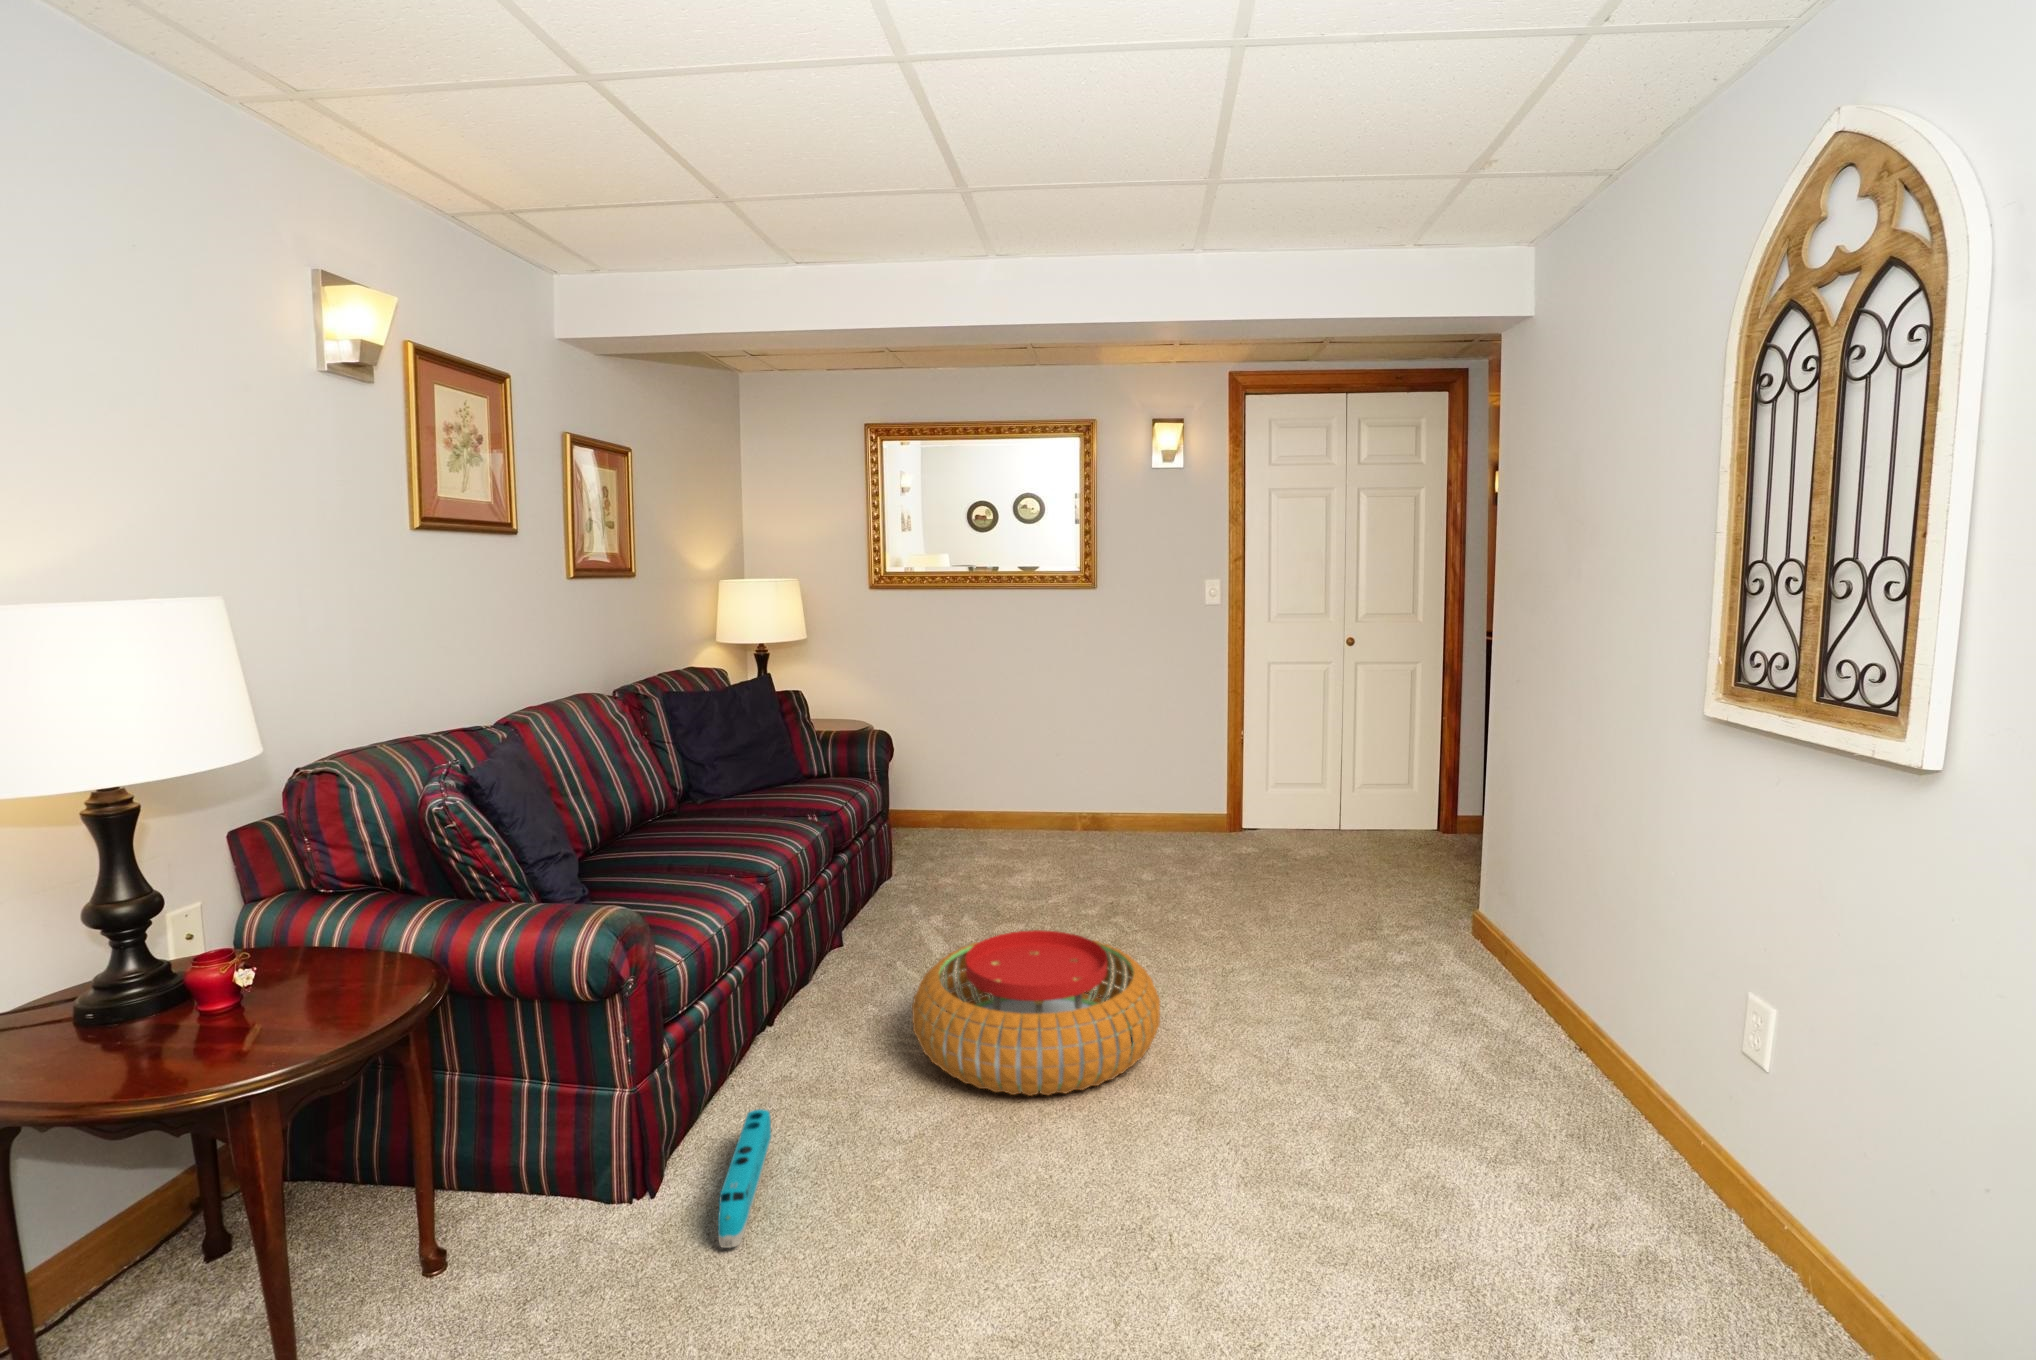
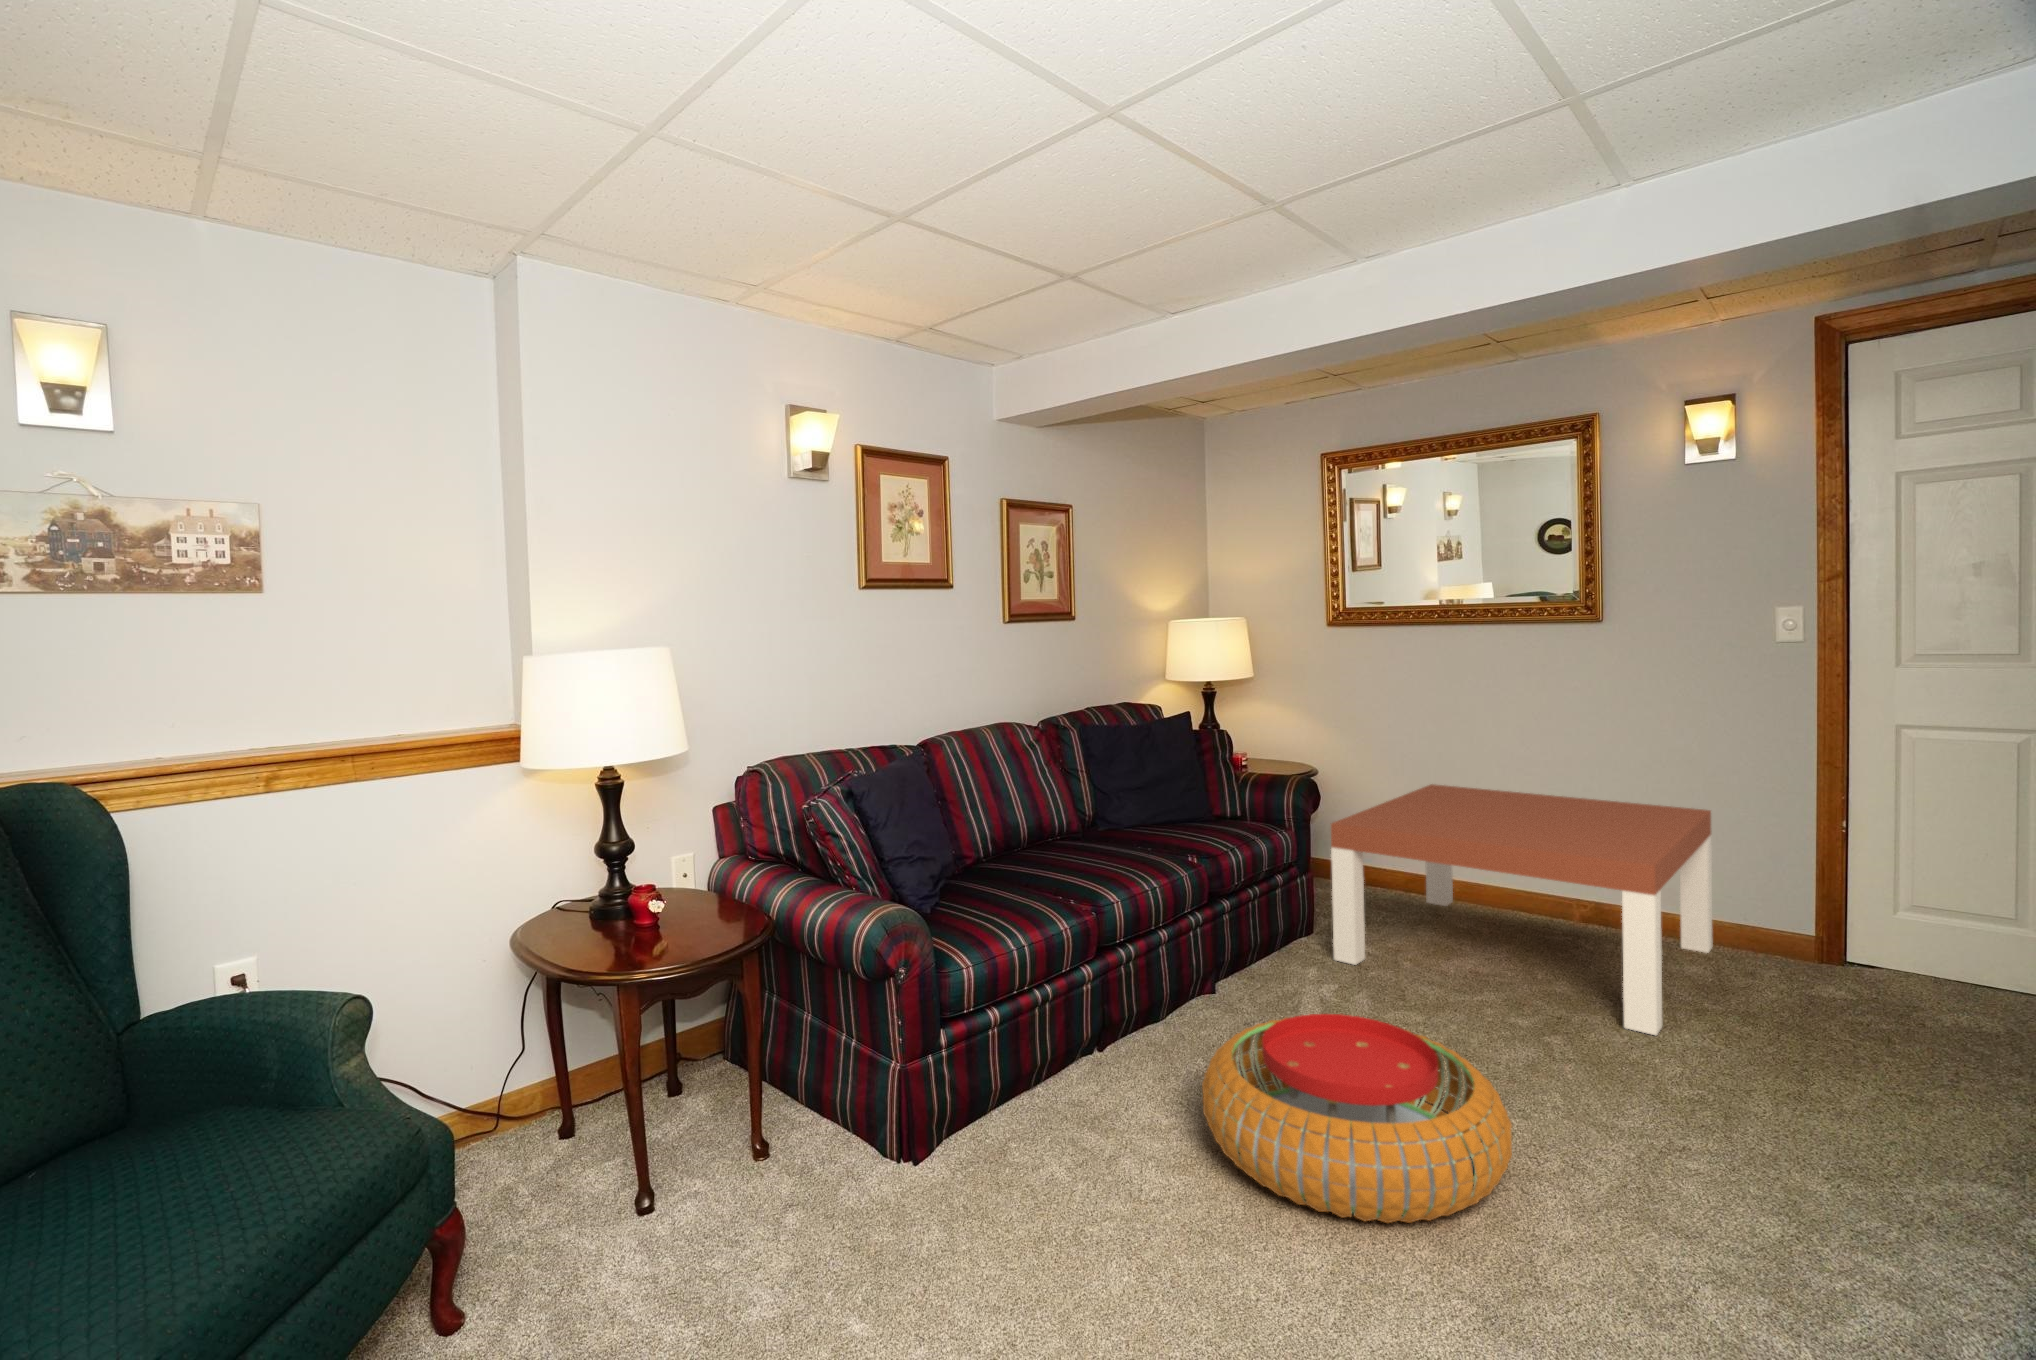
coffee table: none [923,732,1173,904] -> present [1331,784,1712,1035]
toy train: present [718,1109,771,1248] -> none [929,1118,1027,1233]

